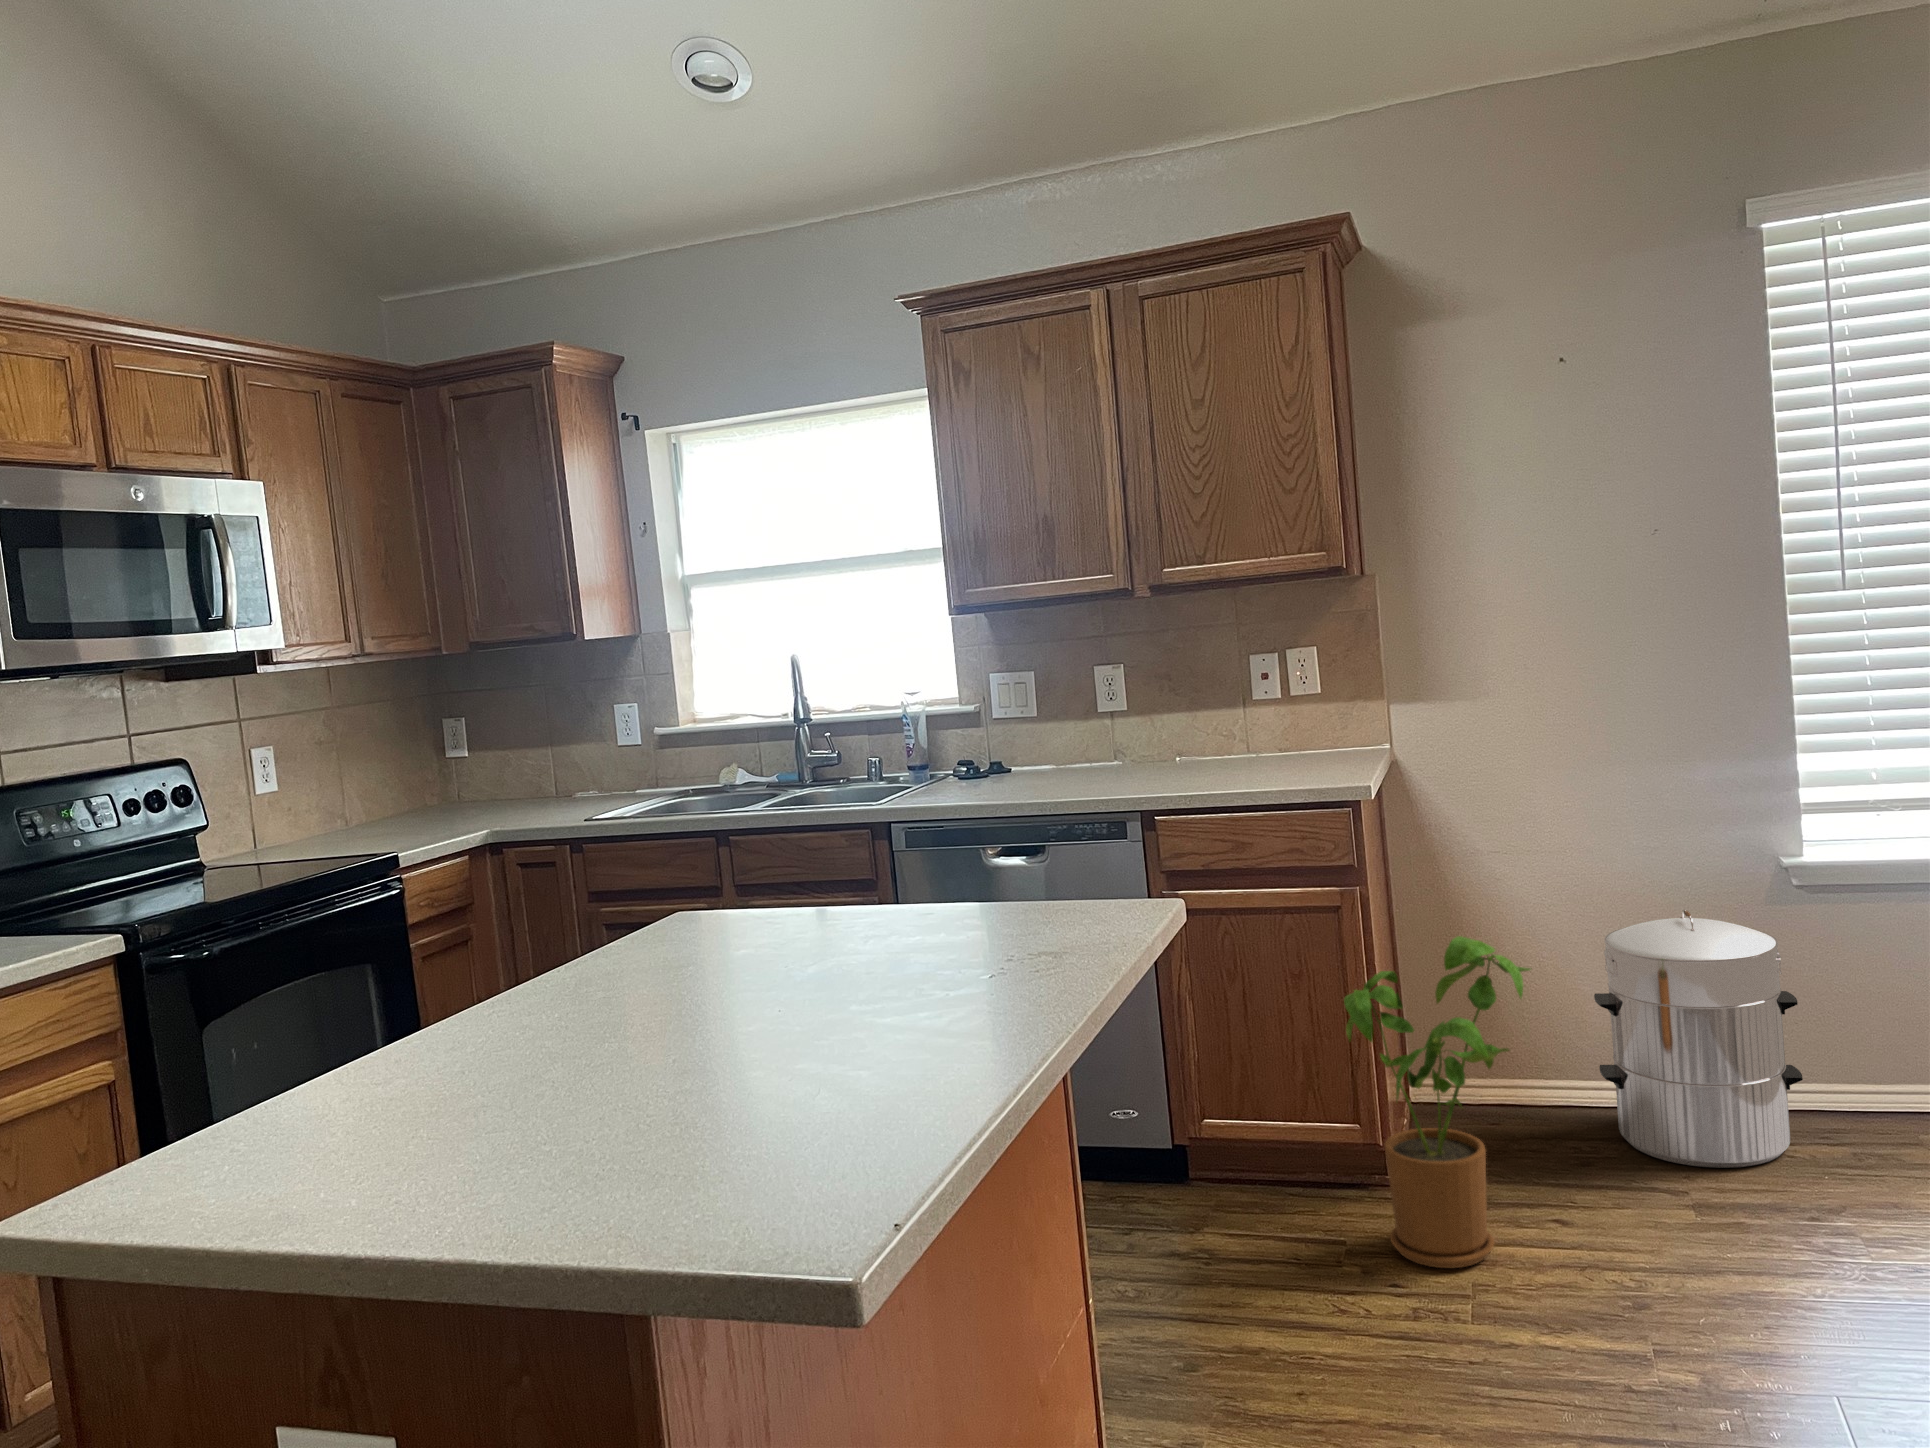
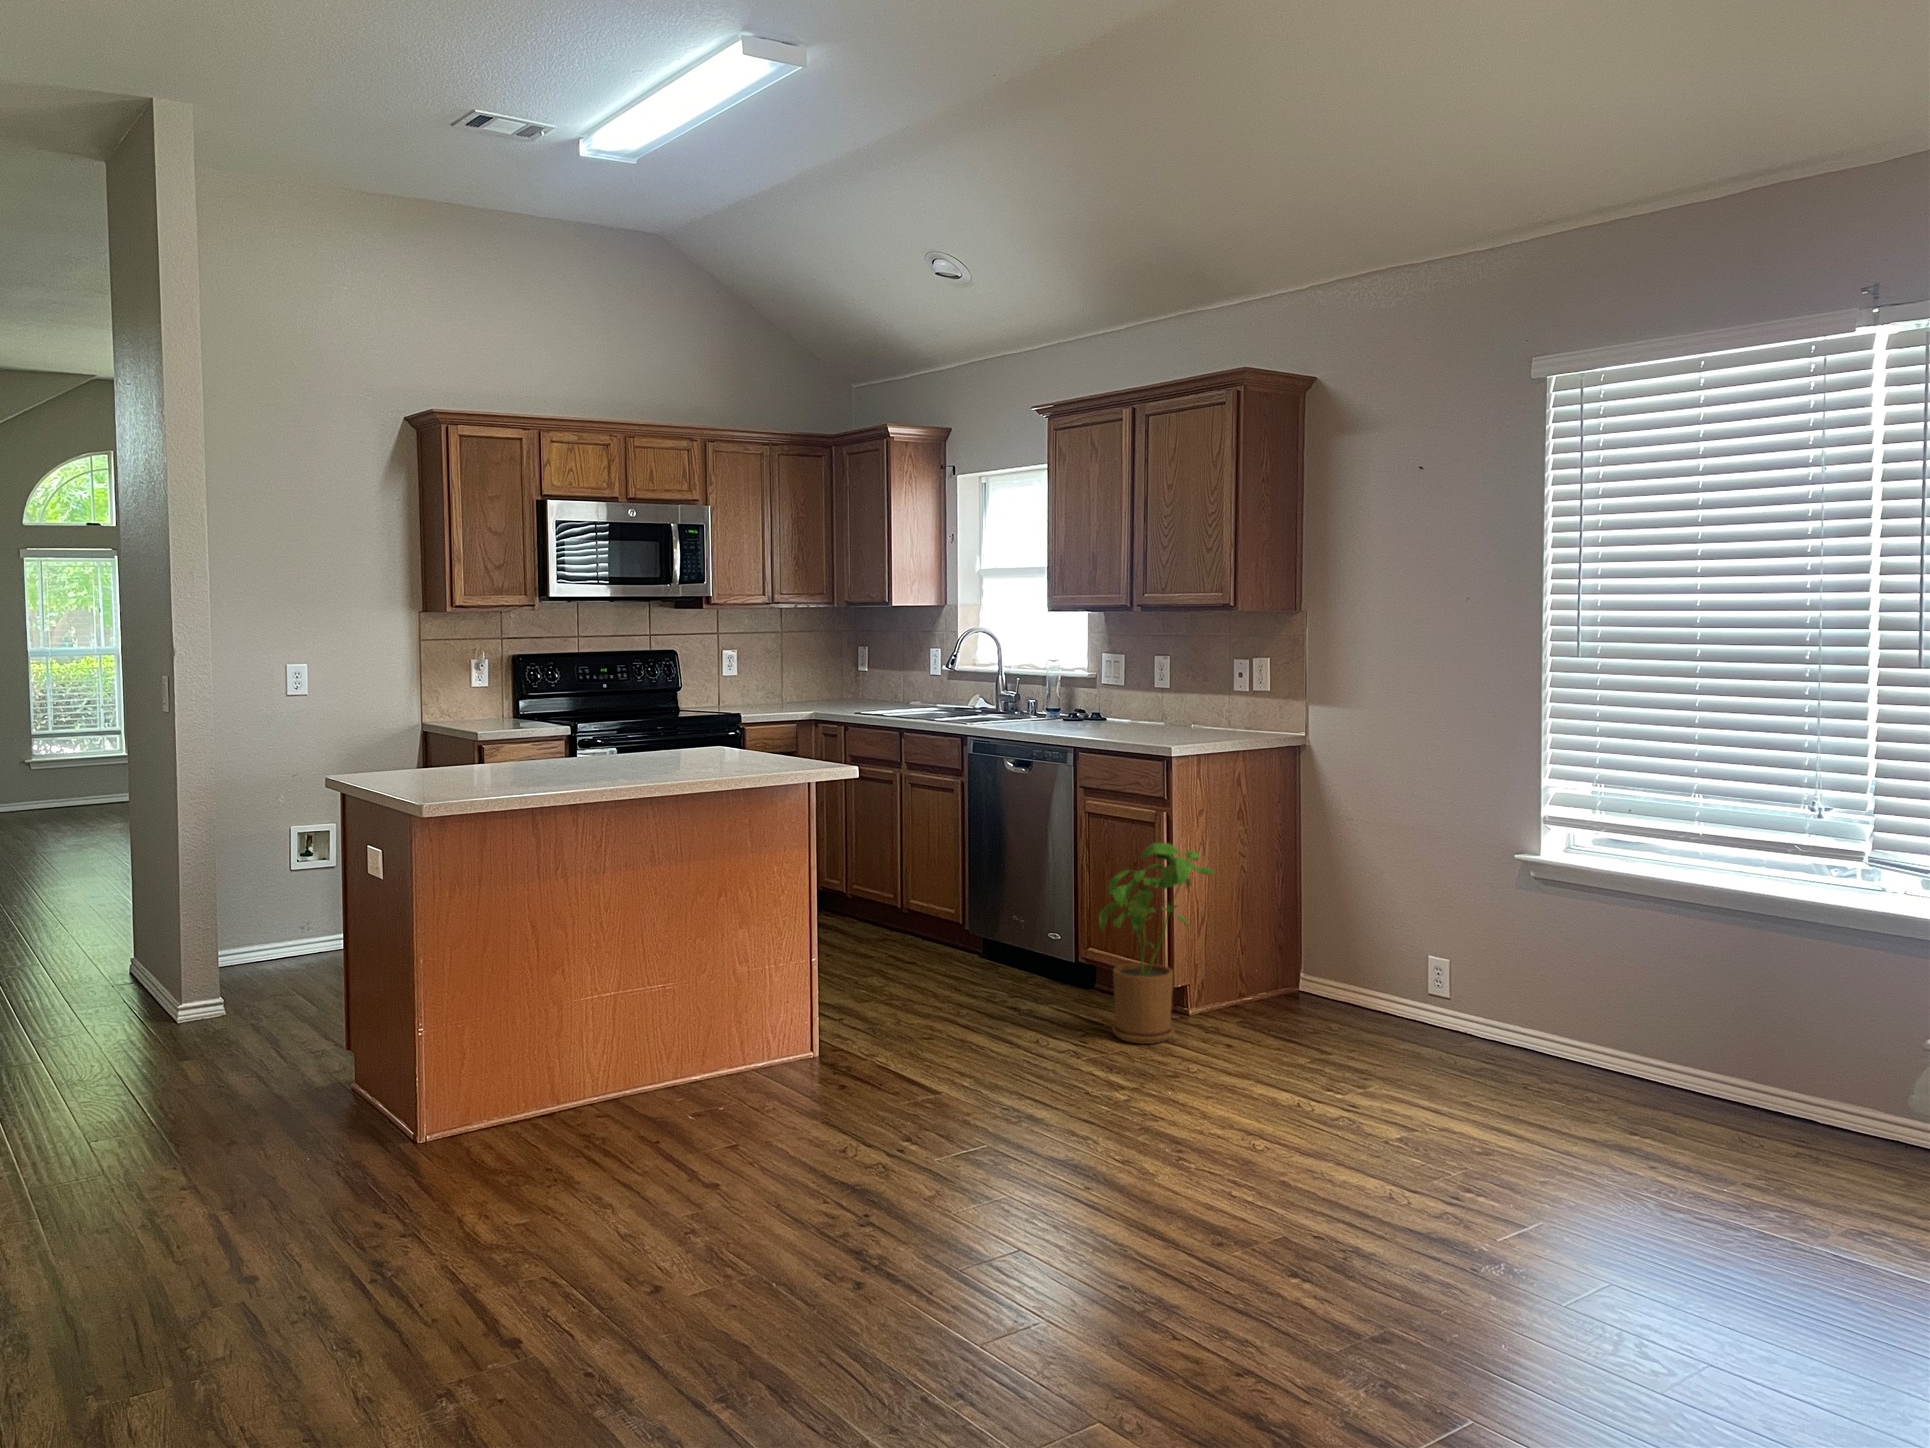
waste bin: present [1594,910,1803,1168] -> none [1349,874,1478,1056]

